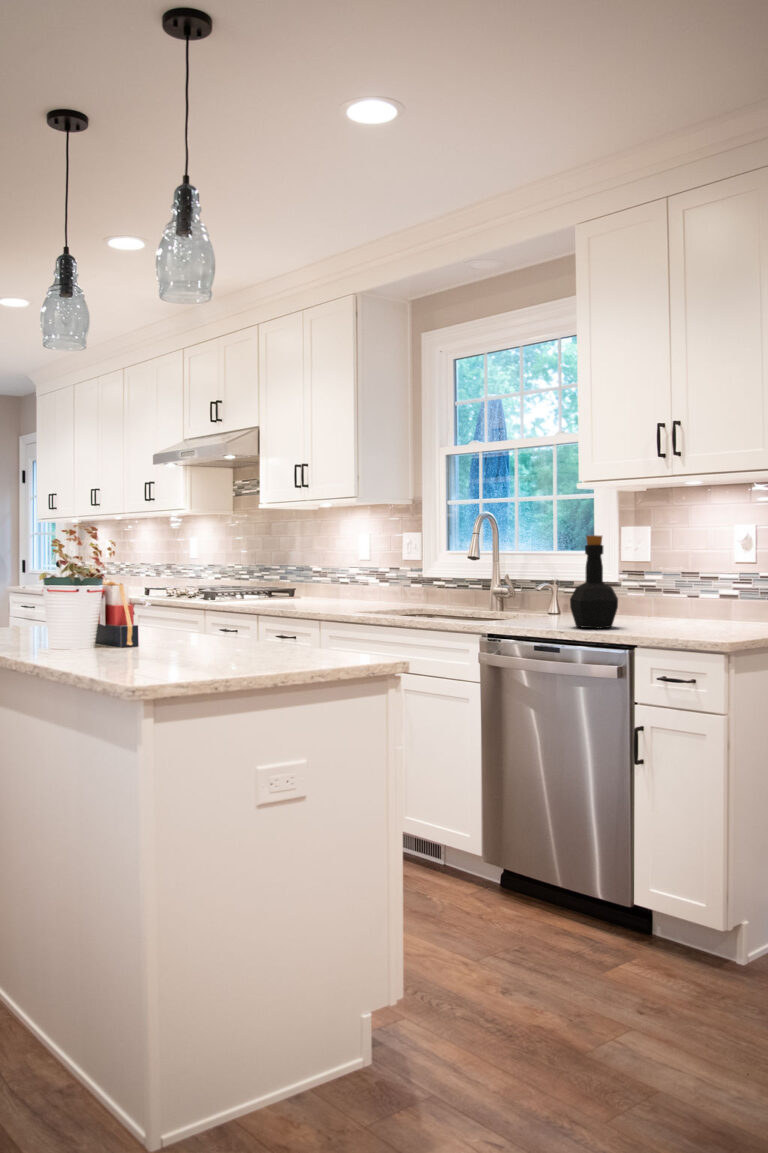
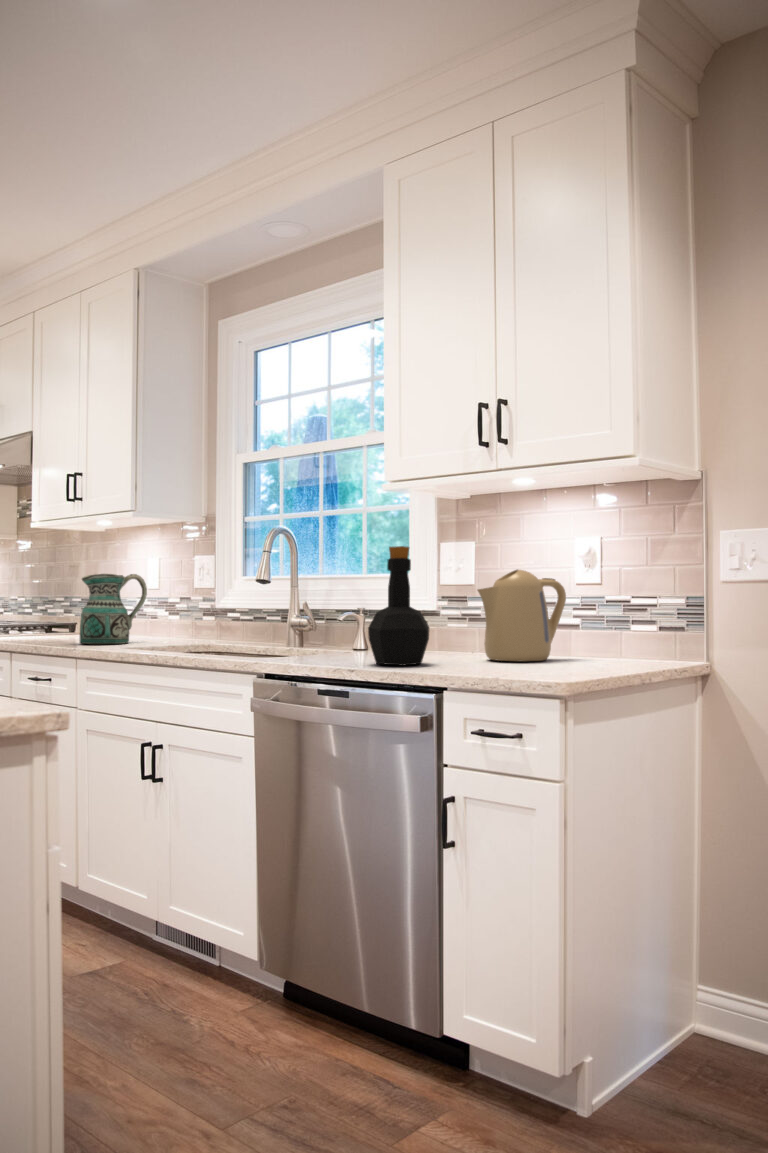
ceramic pitcher: none [317,550,369,608] -> present [80,574,147,644]
kettle: none [656,552,729,625] -> present [477,569,566,661]

